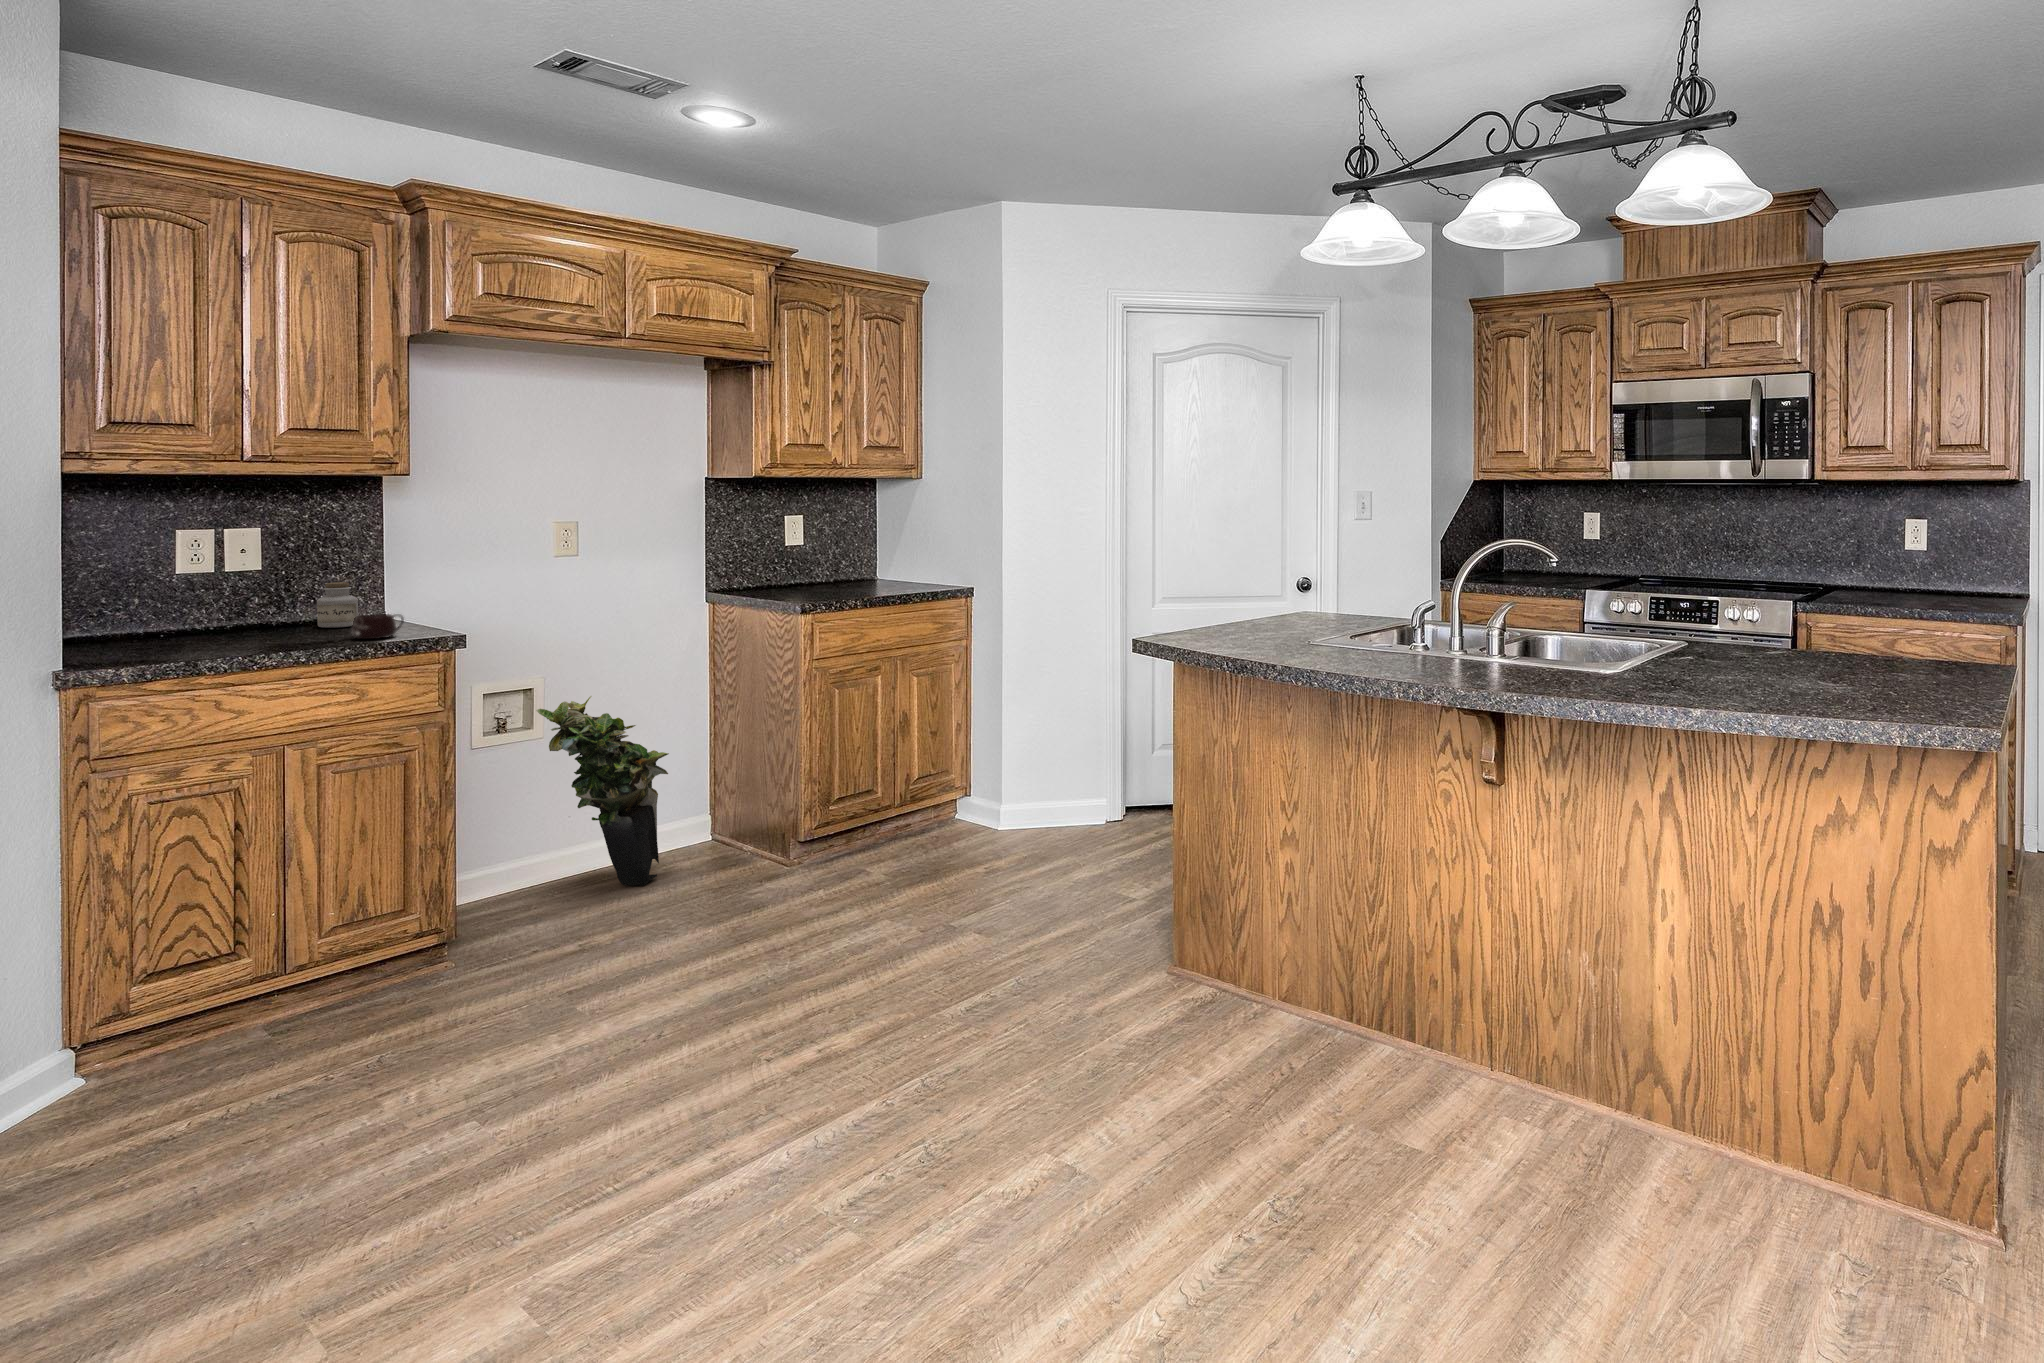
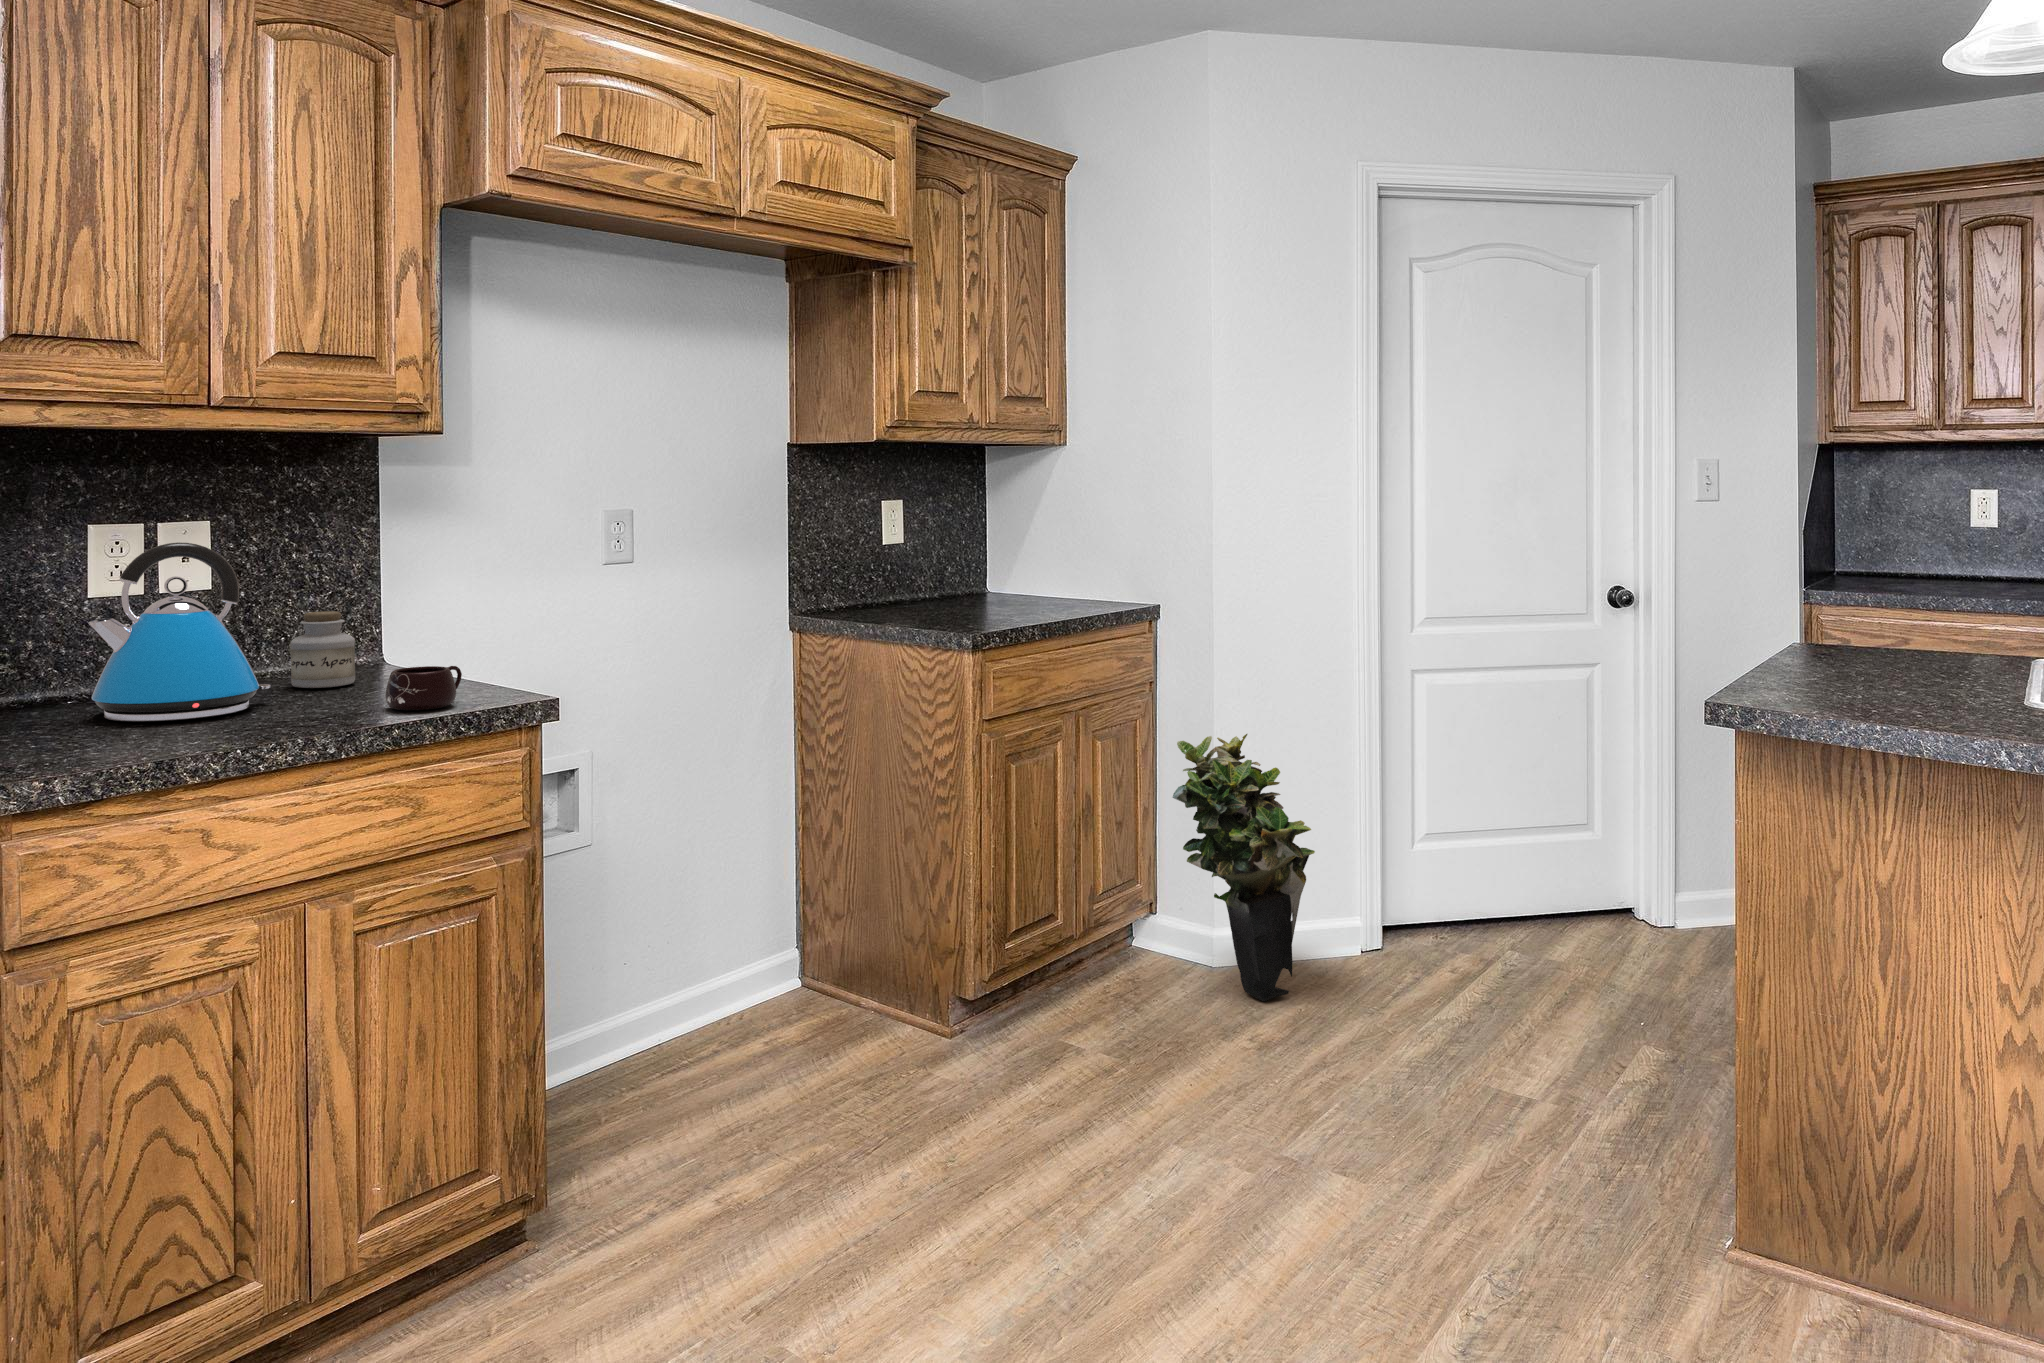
kettle: none [179,540,293,642] -> present [89,542,271,722]
potted plant: present [536,696,669,885] -> present [1173,734,1315,1002]

